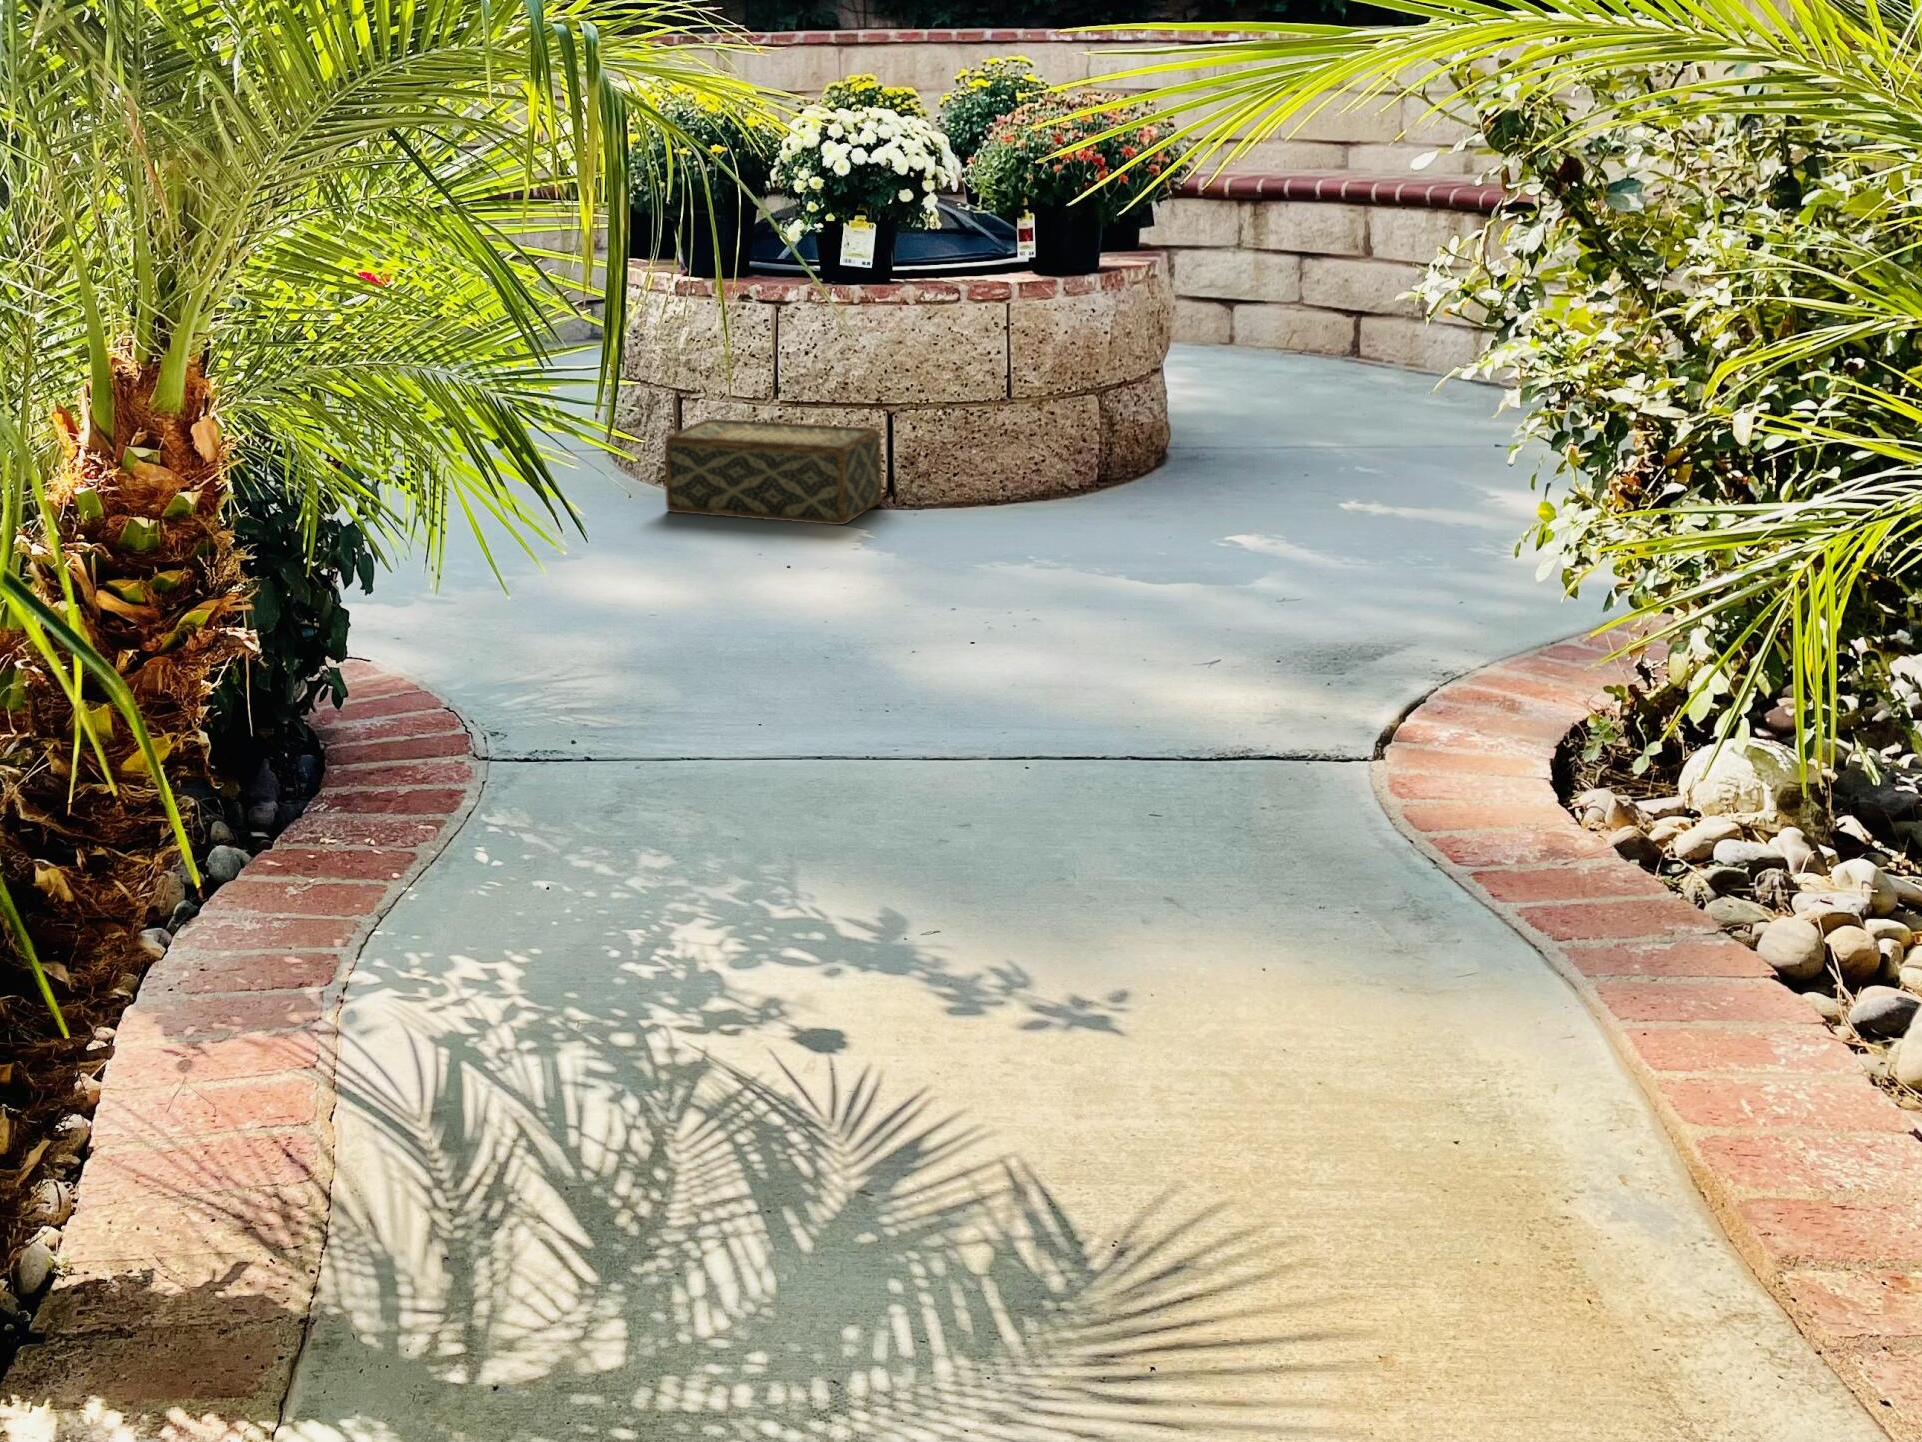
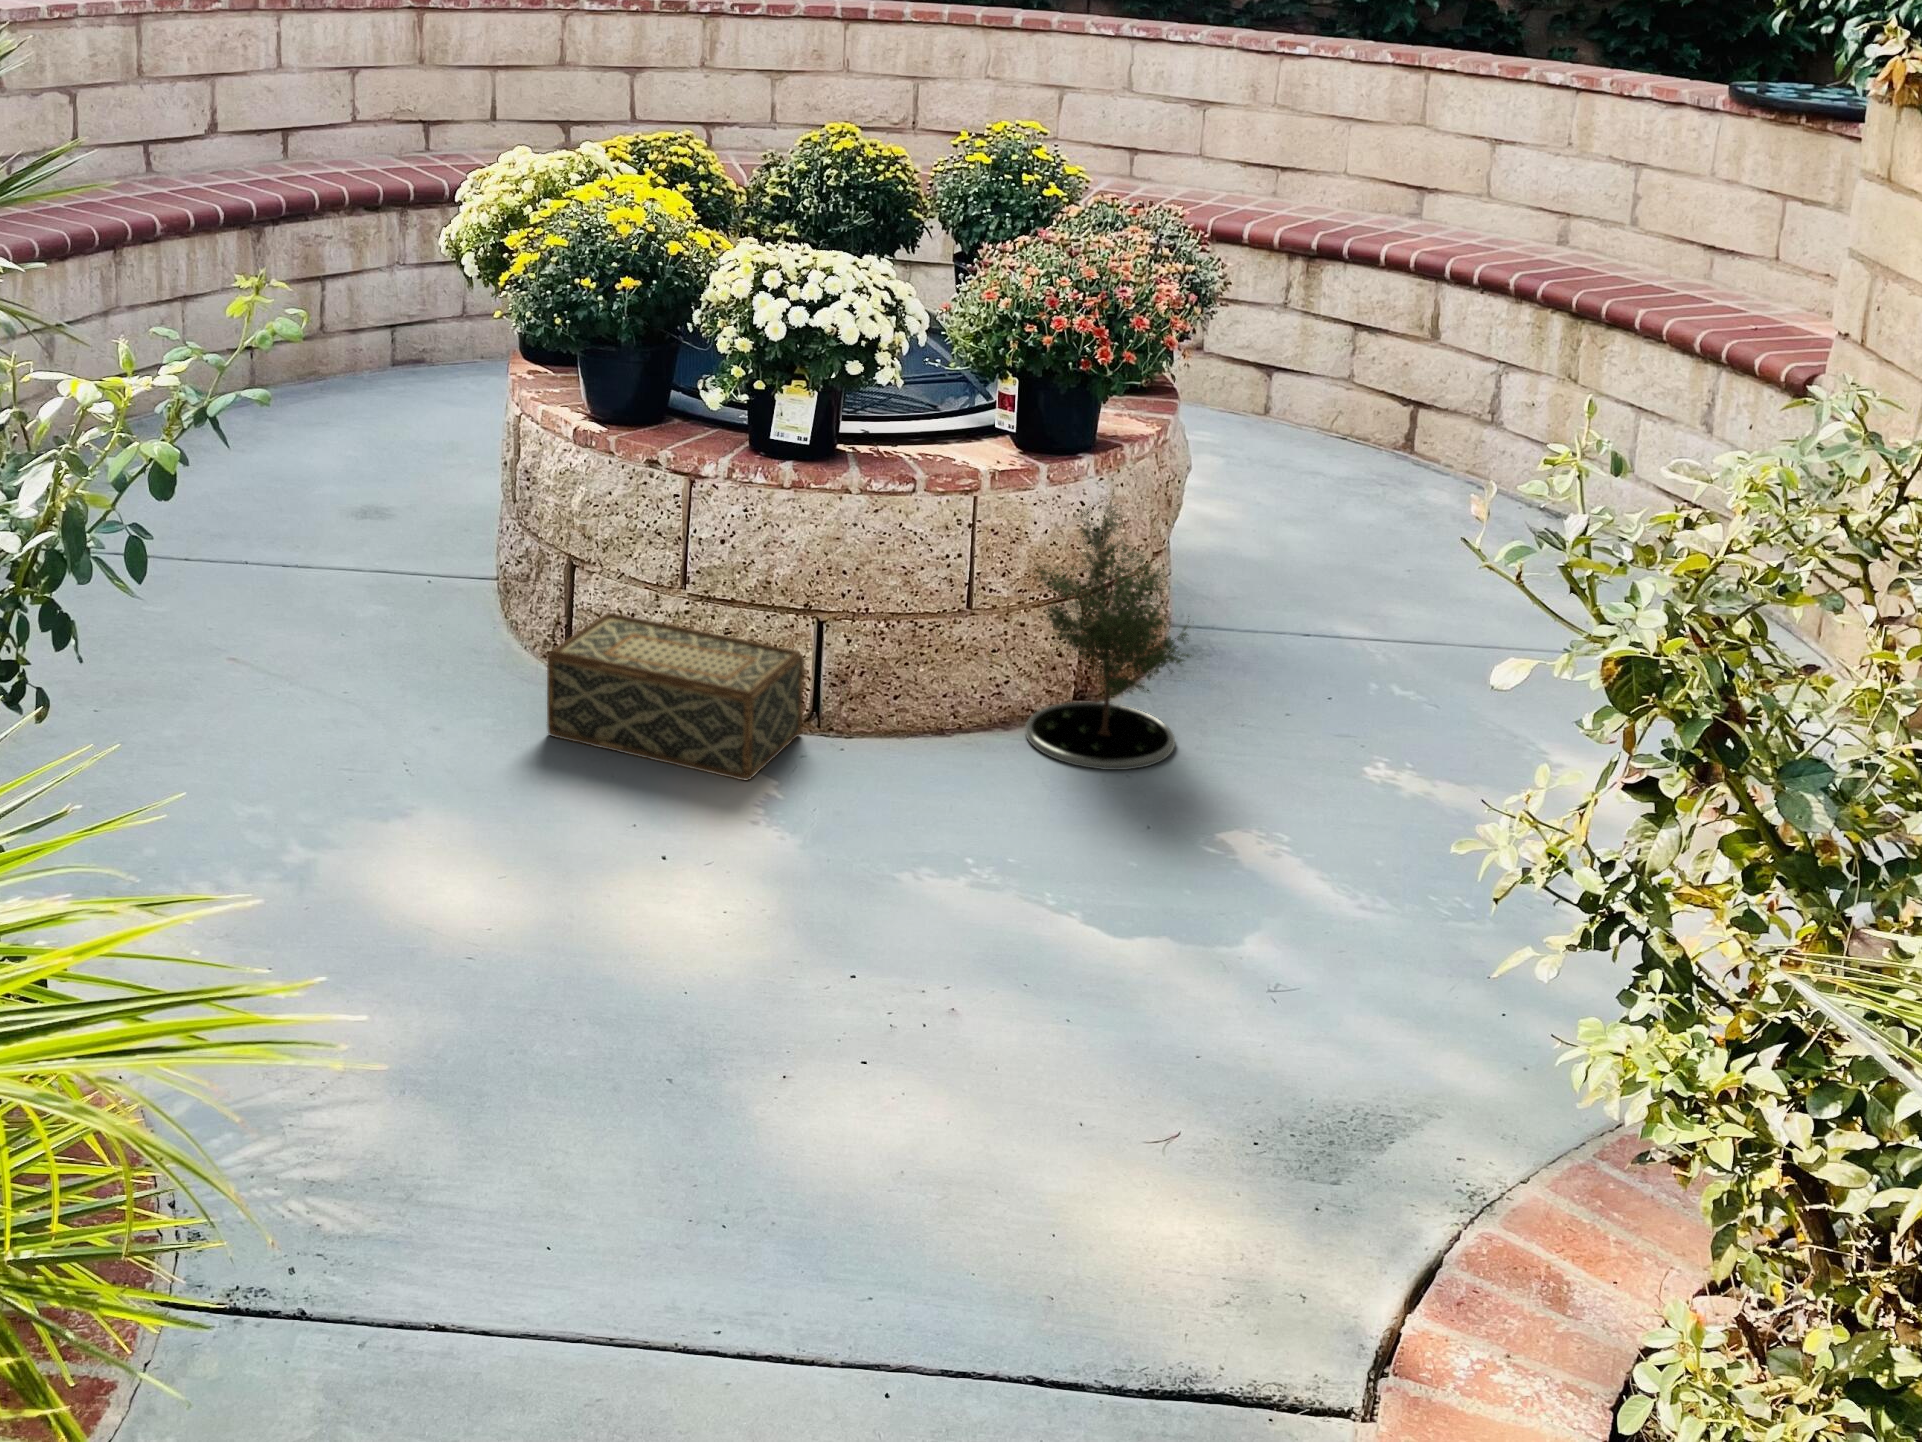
potted tree: none [1066,273,1209,508] -> present [1025,493,1192,770]

